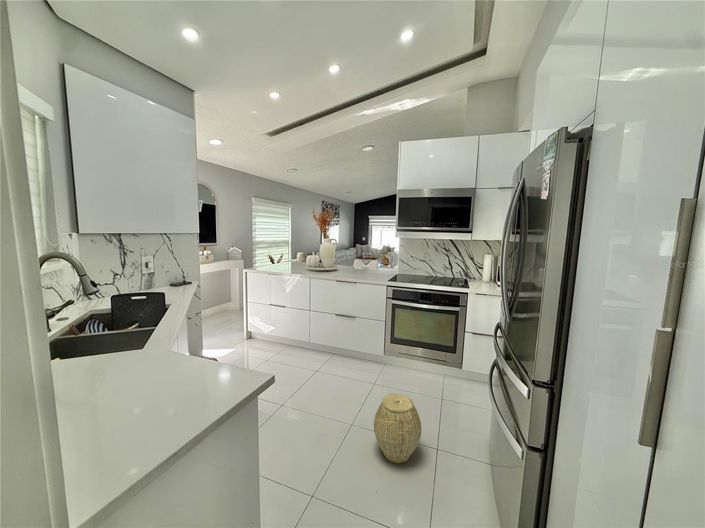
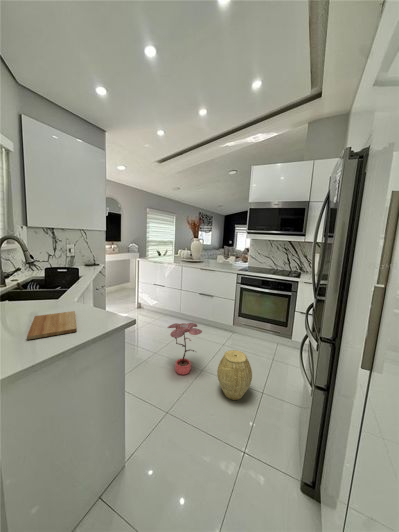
potted plant: none [299,359,349,434] -> present [168,323,202,375]
cutting board: none [113,370,190,430] -> present [27,311,77,340]

